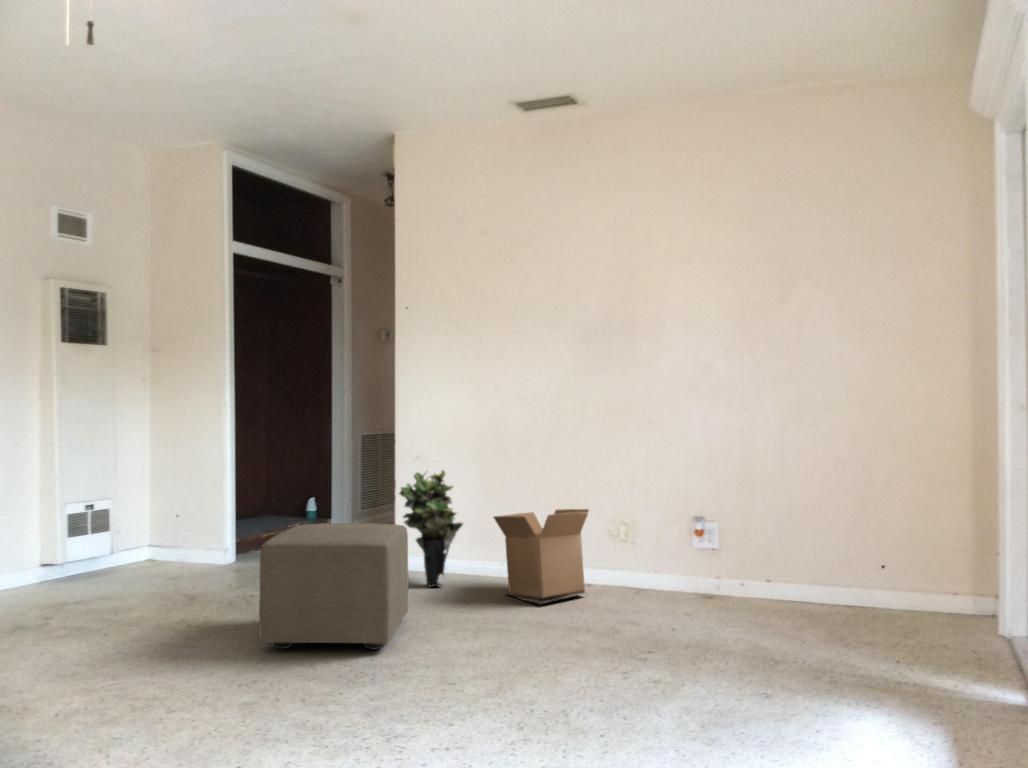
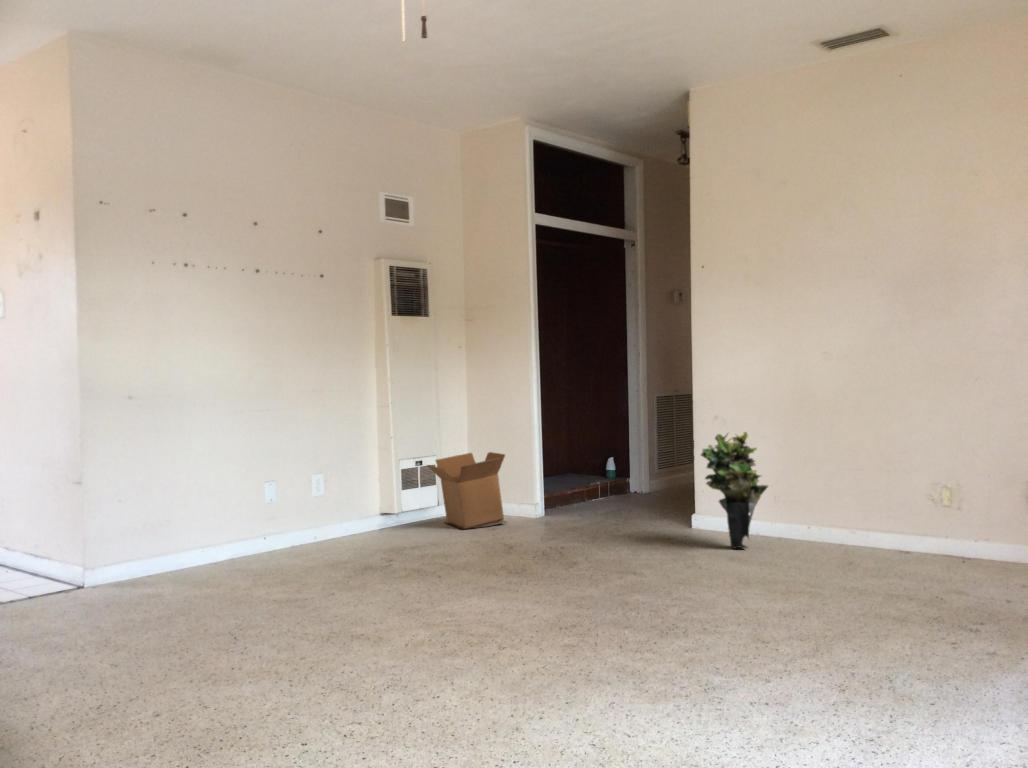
cardboard box: present [494,509,589,604] -> present [427,452,506,529]
ottoman: present [259,523,409,650] -> none [577,482,715,603]

